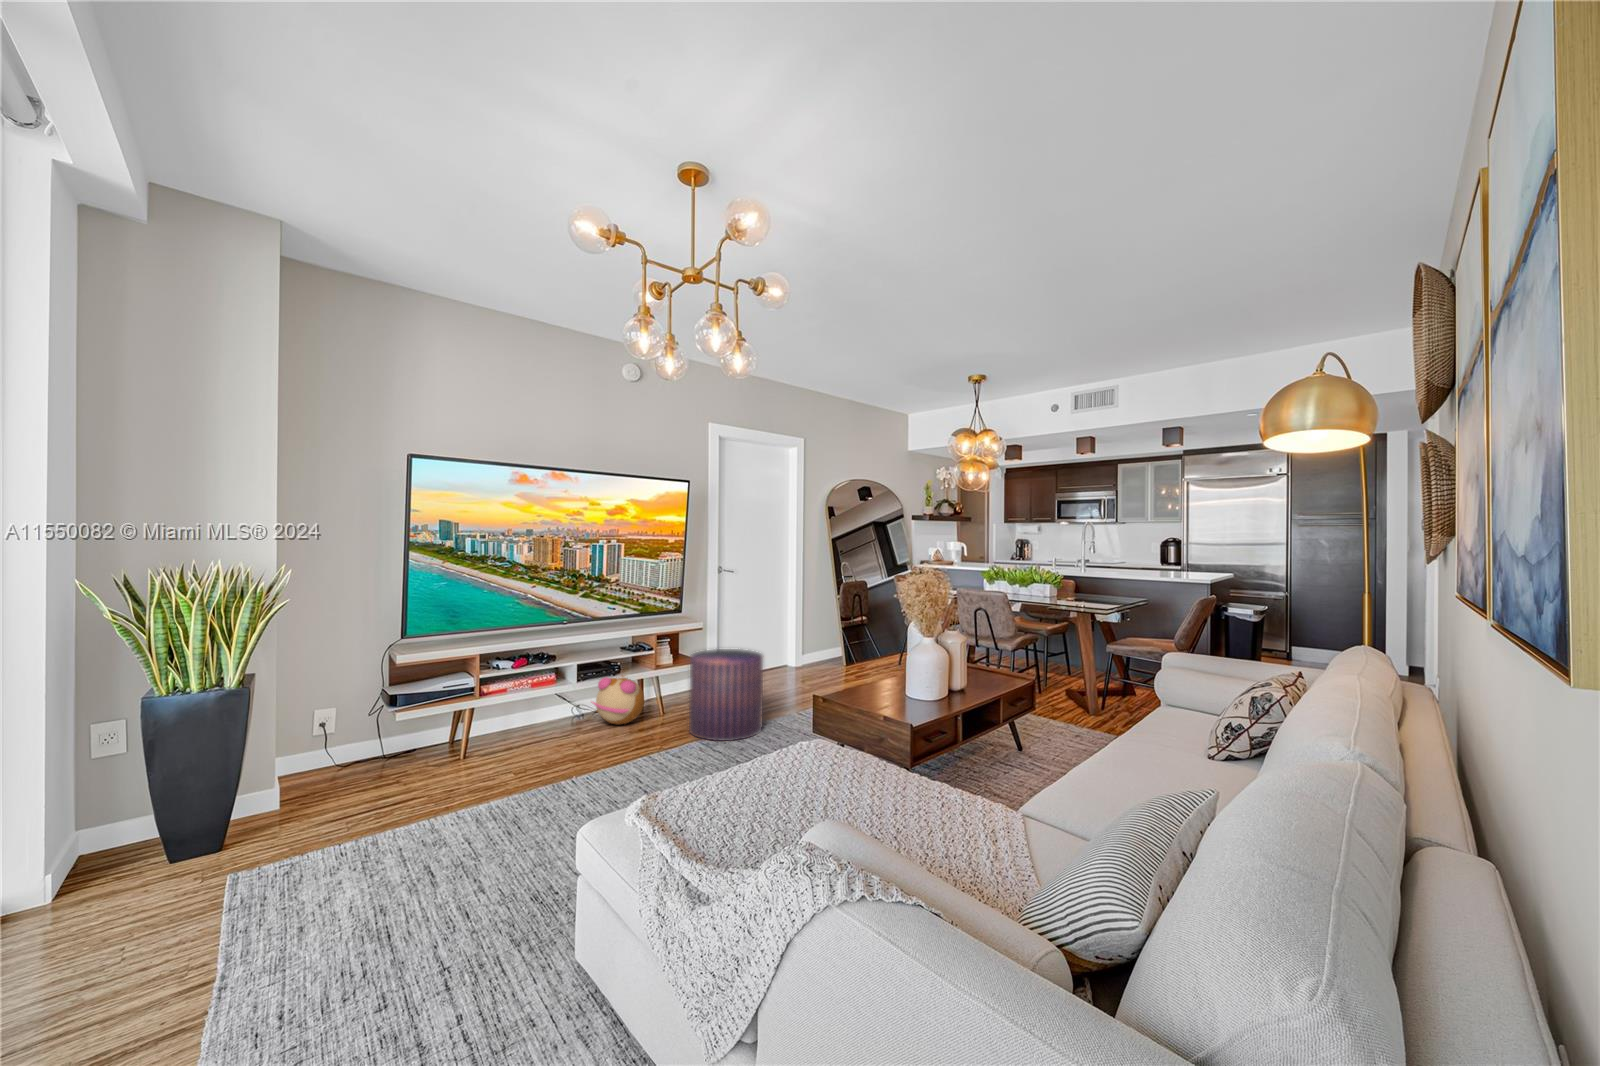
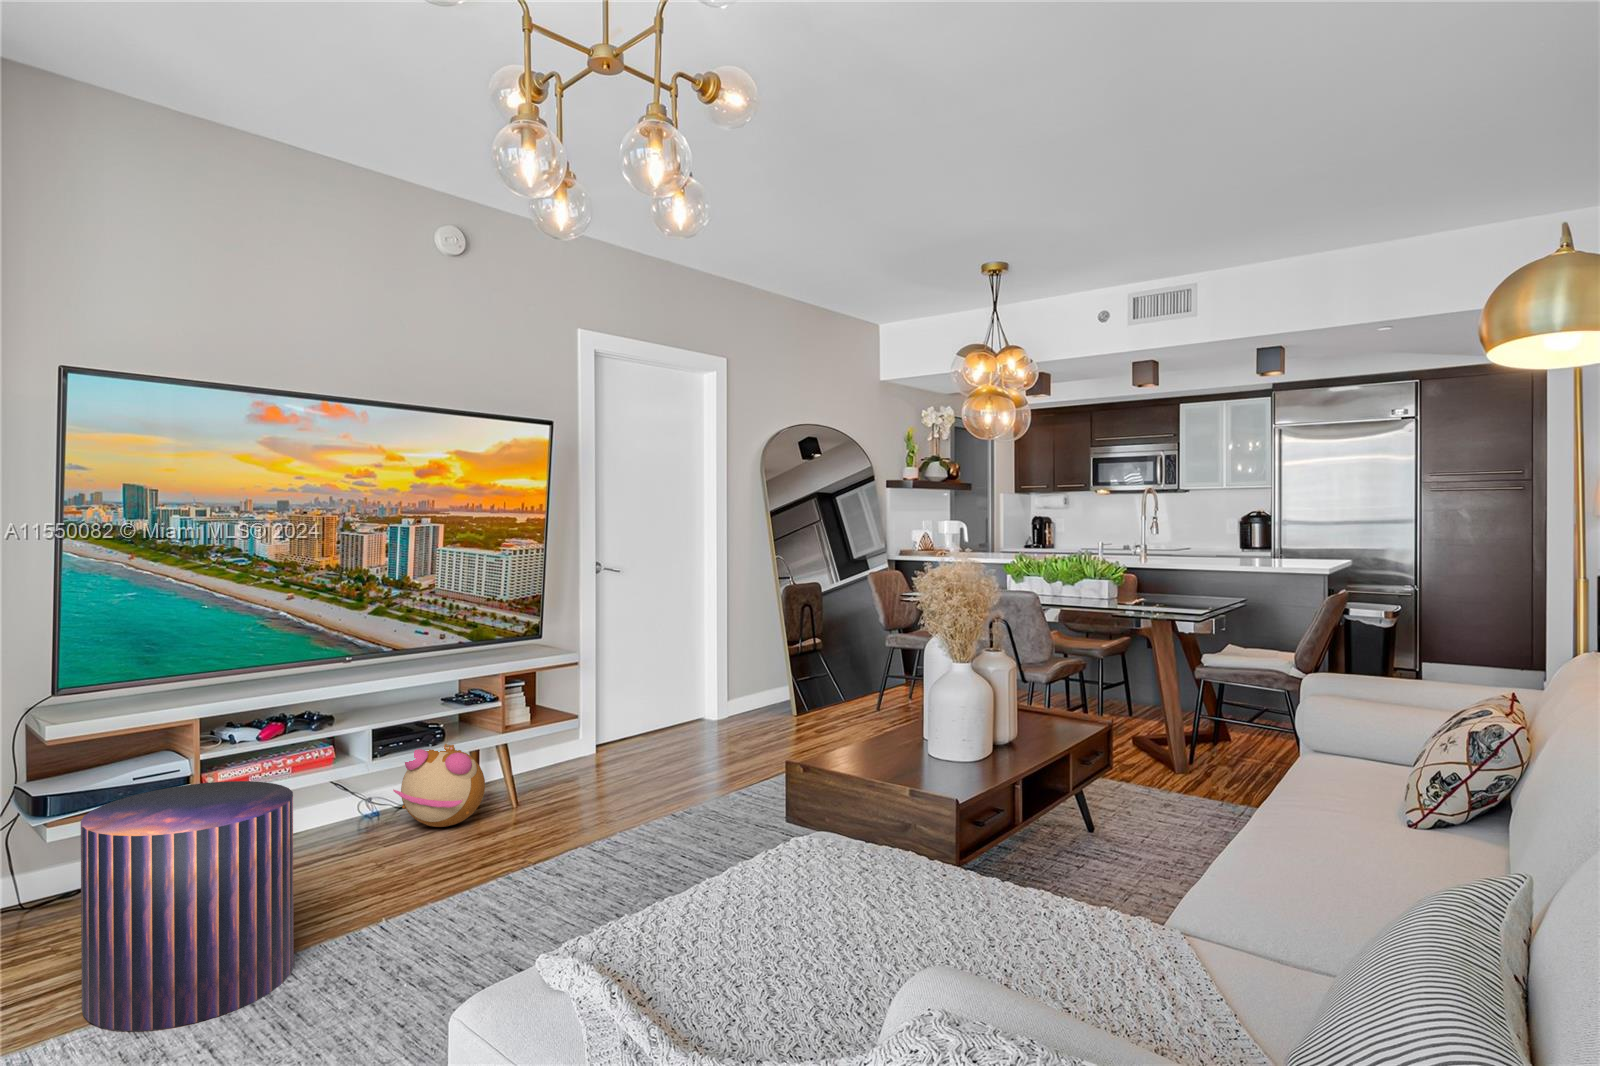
pouf: present [689,649,763,741] -> present [81,781,293,1031]

